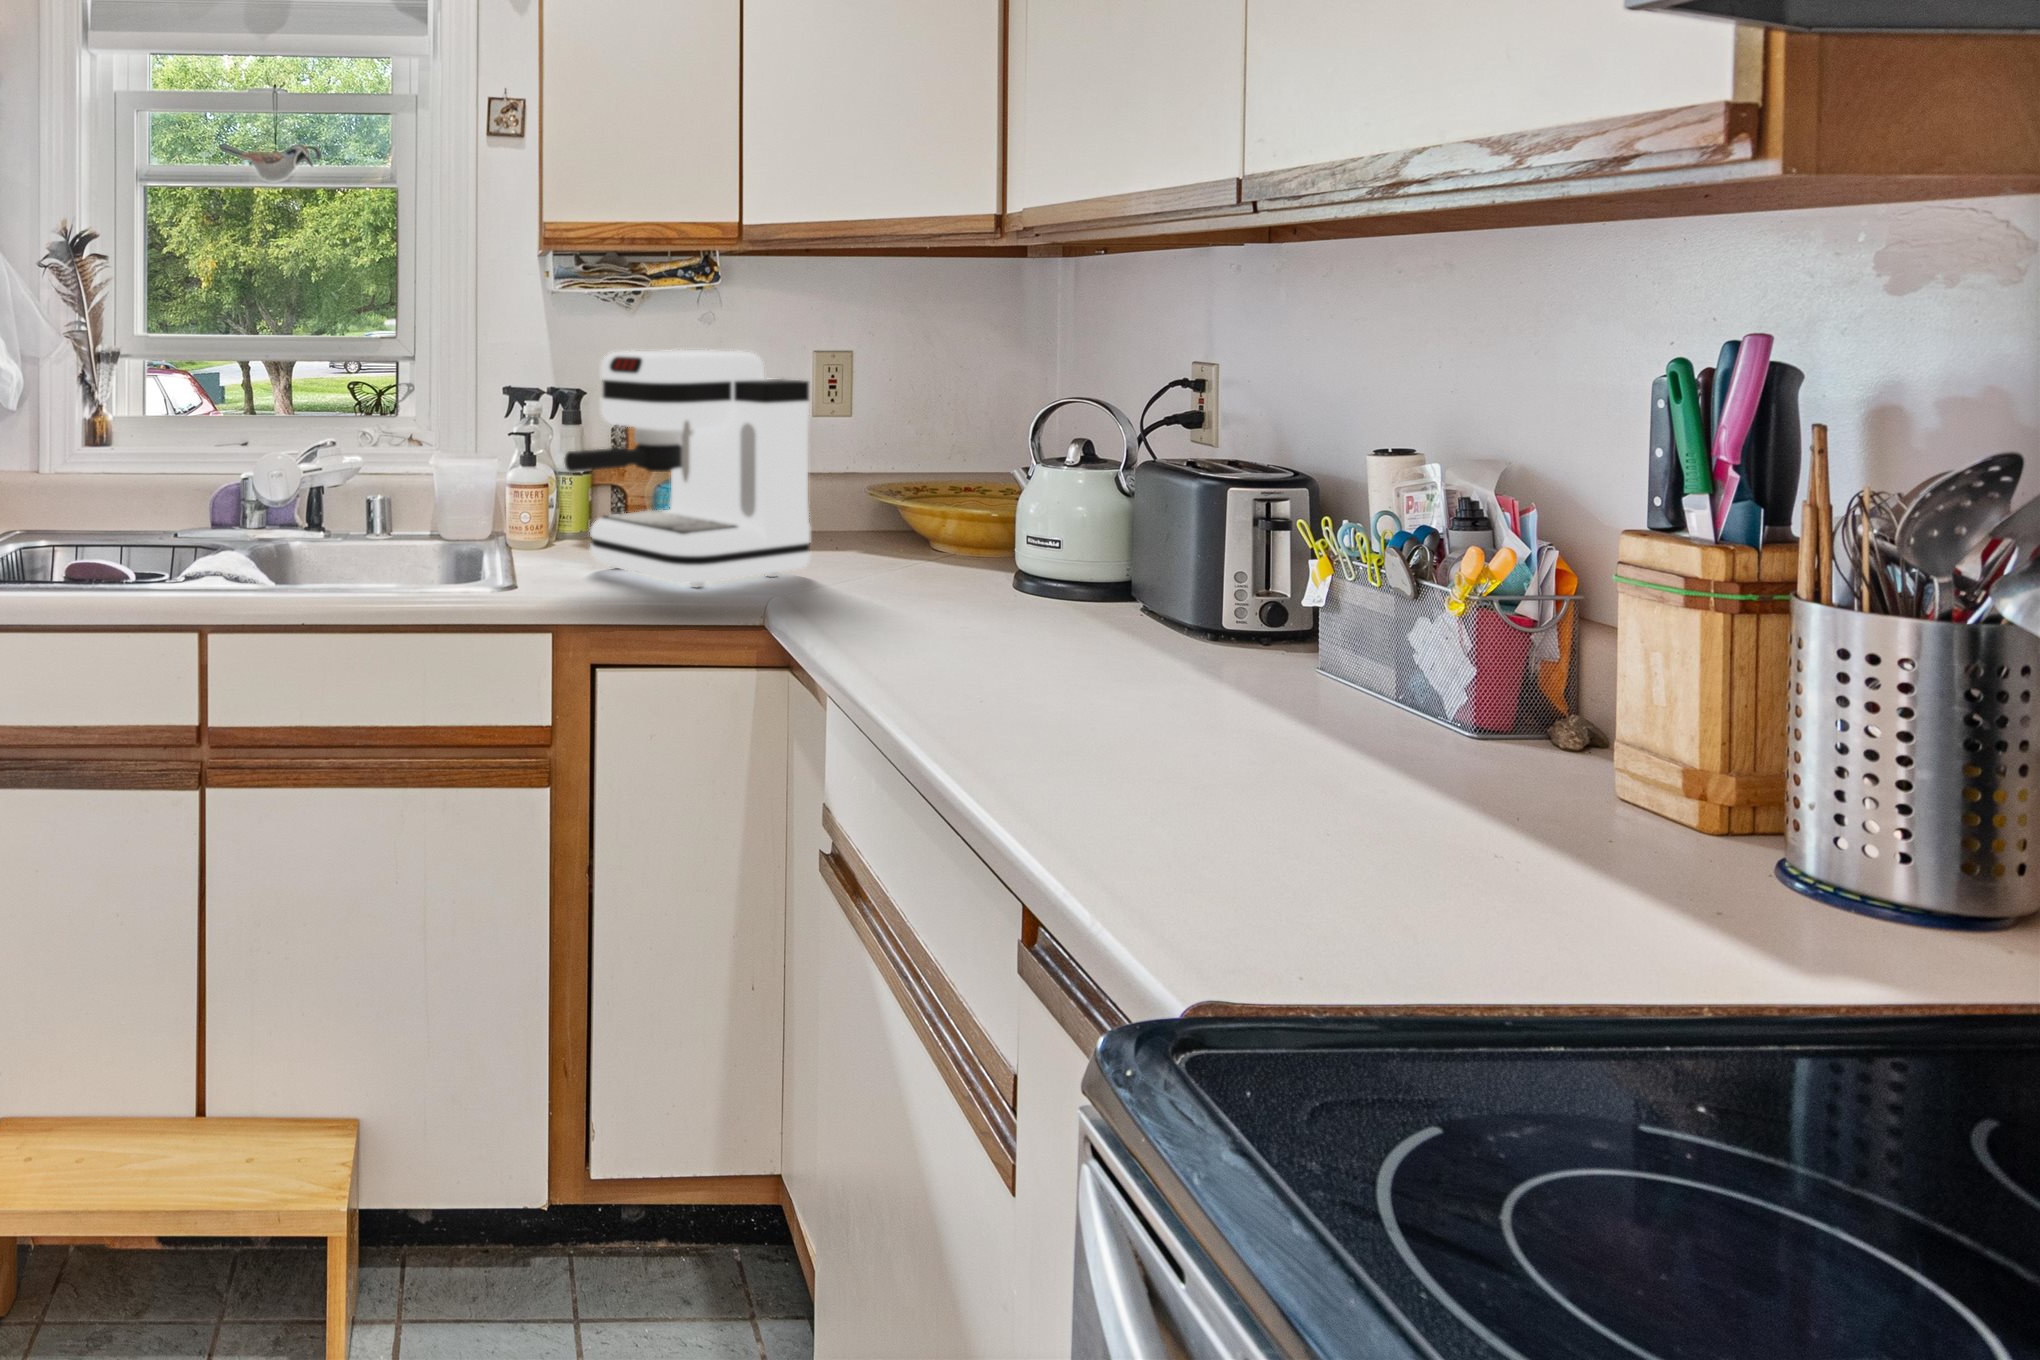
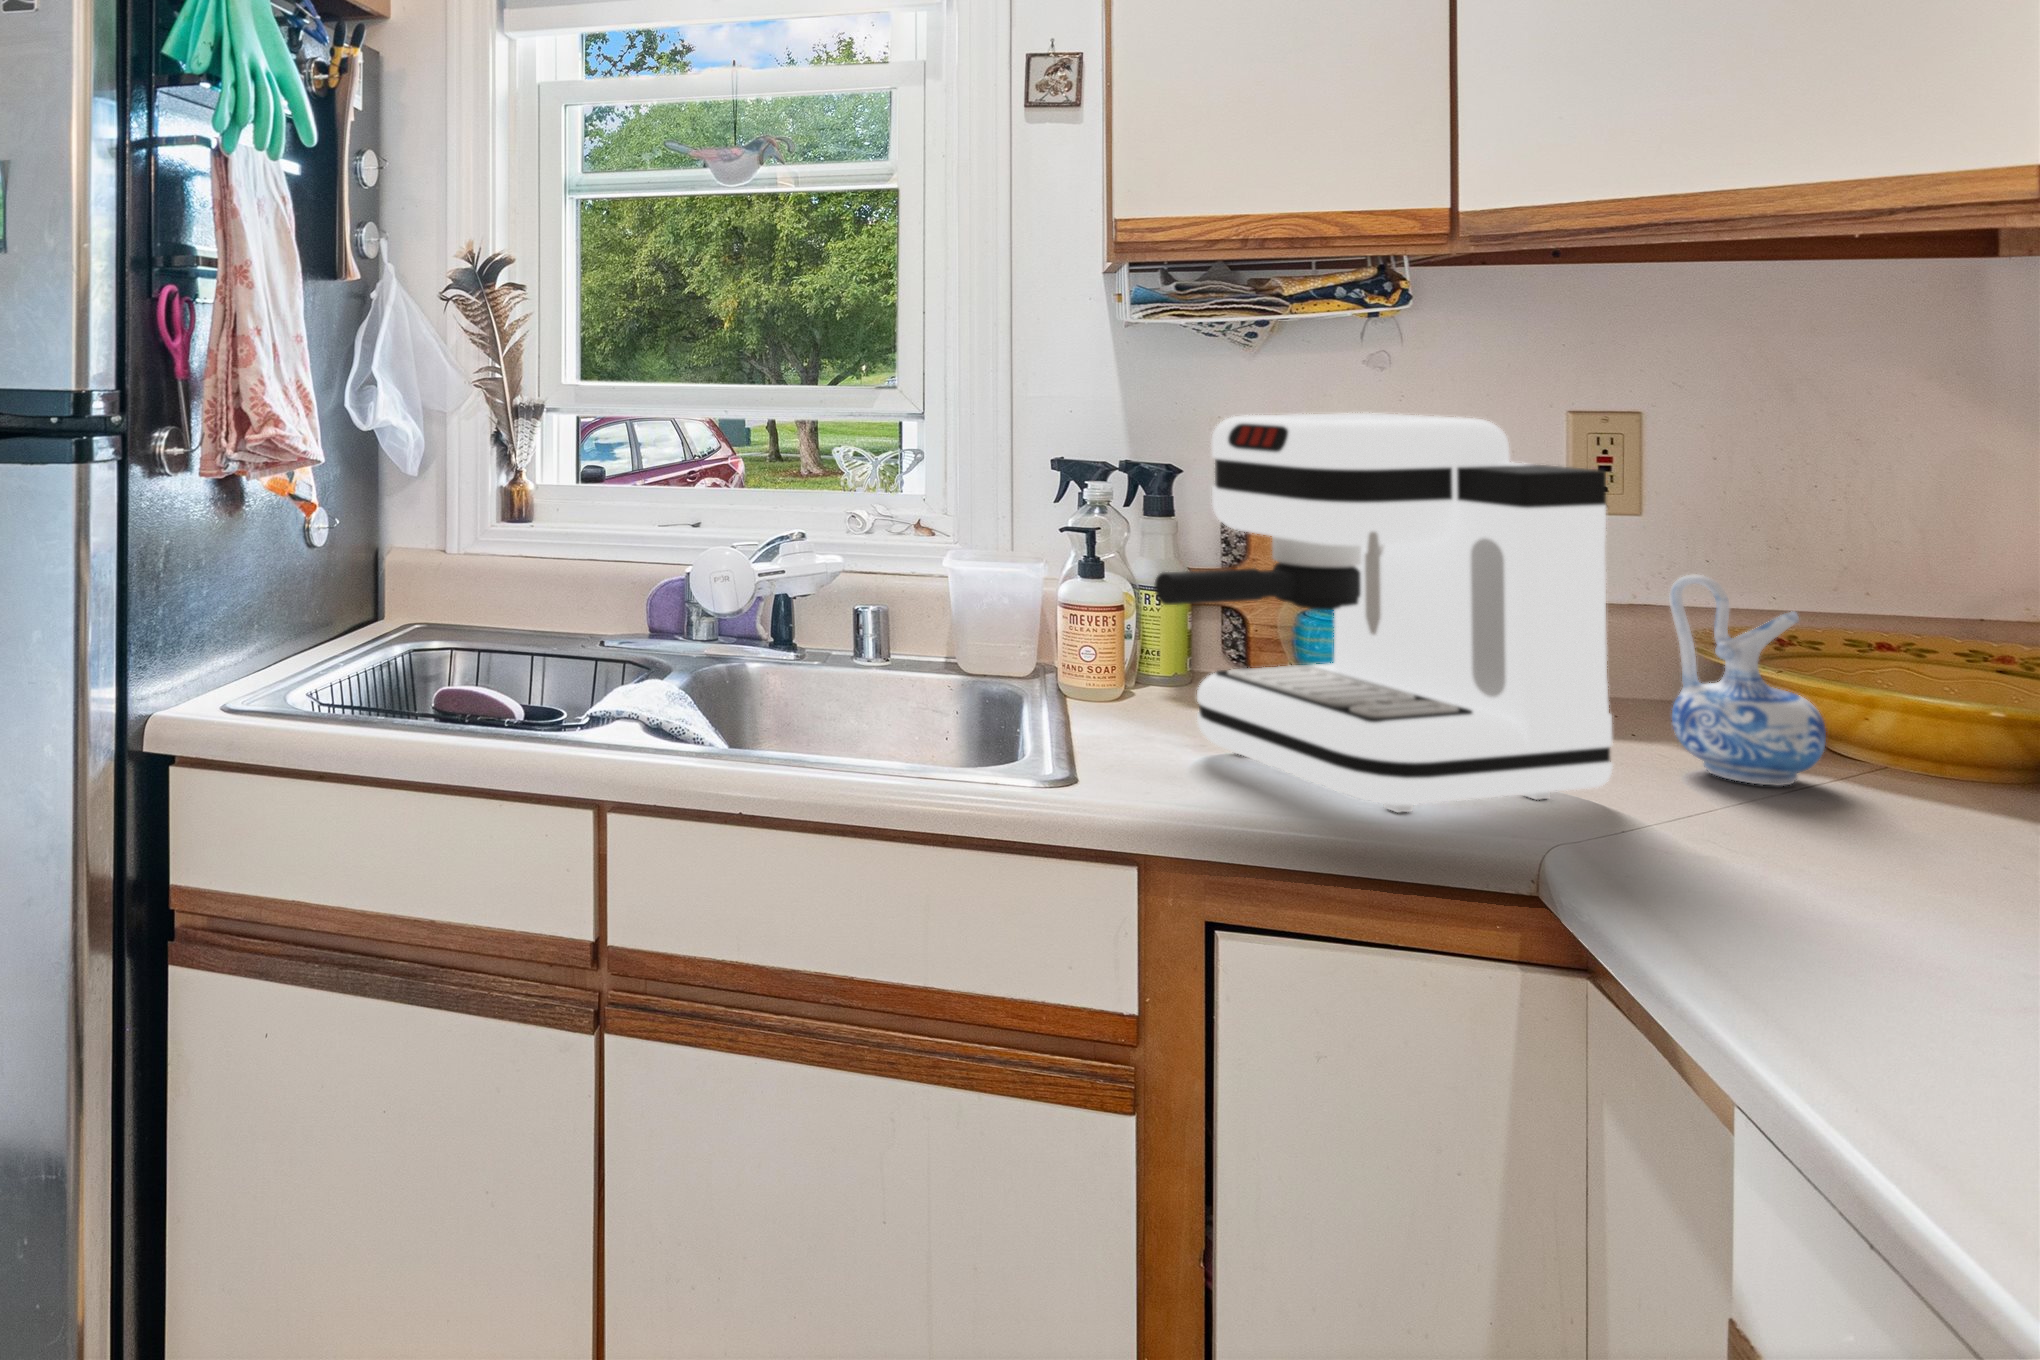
ceramic pitcher: none [848,444,919,563] -> present [1669,575,1826,786]

